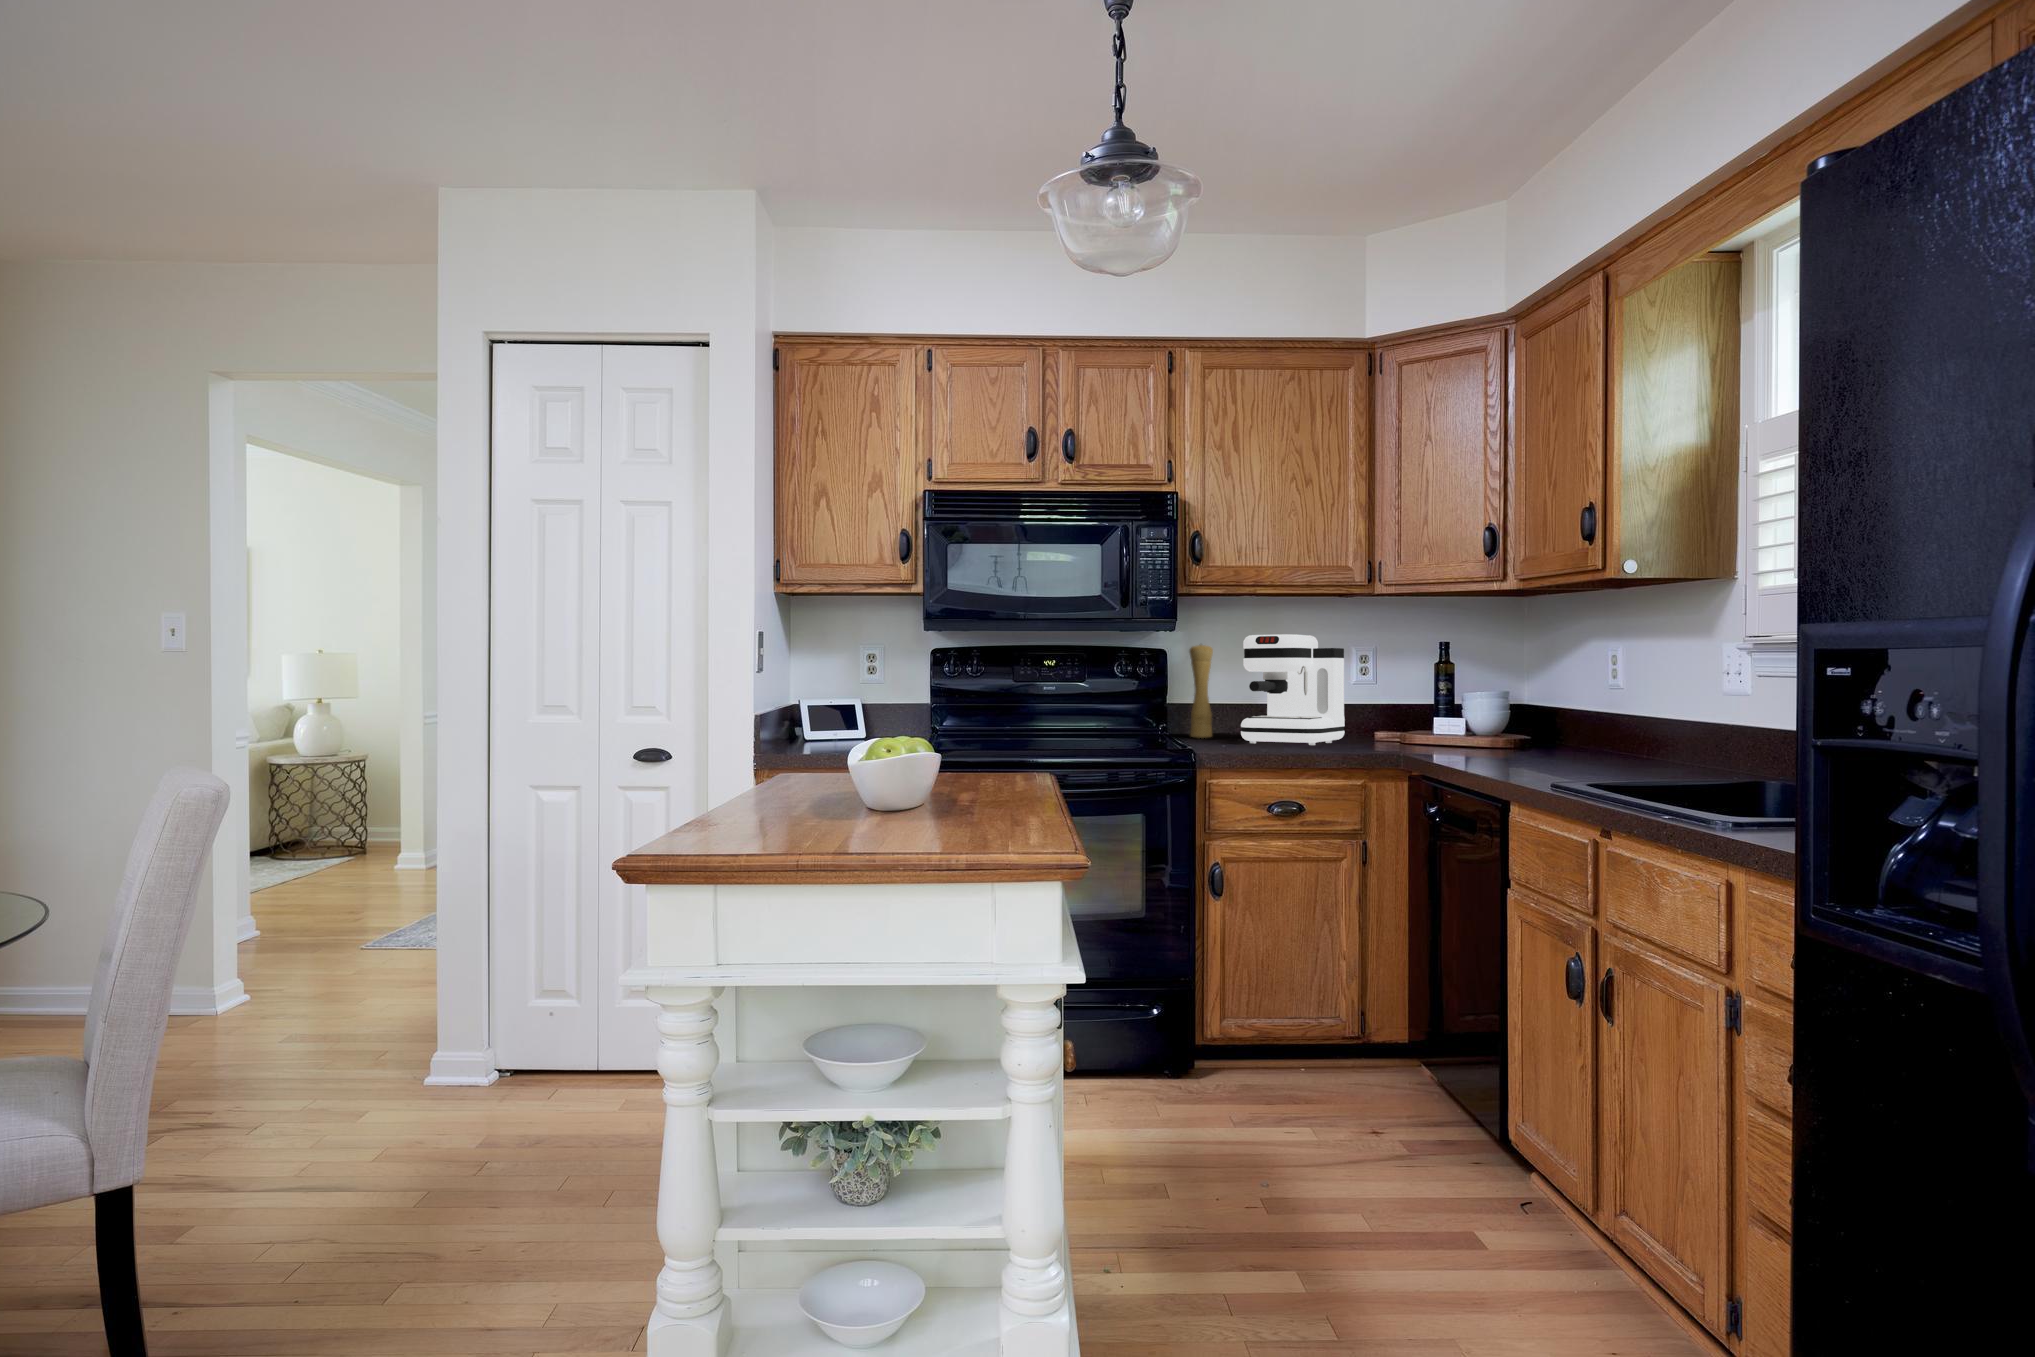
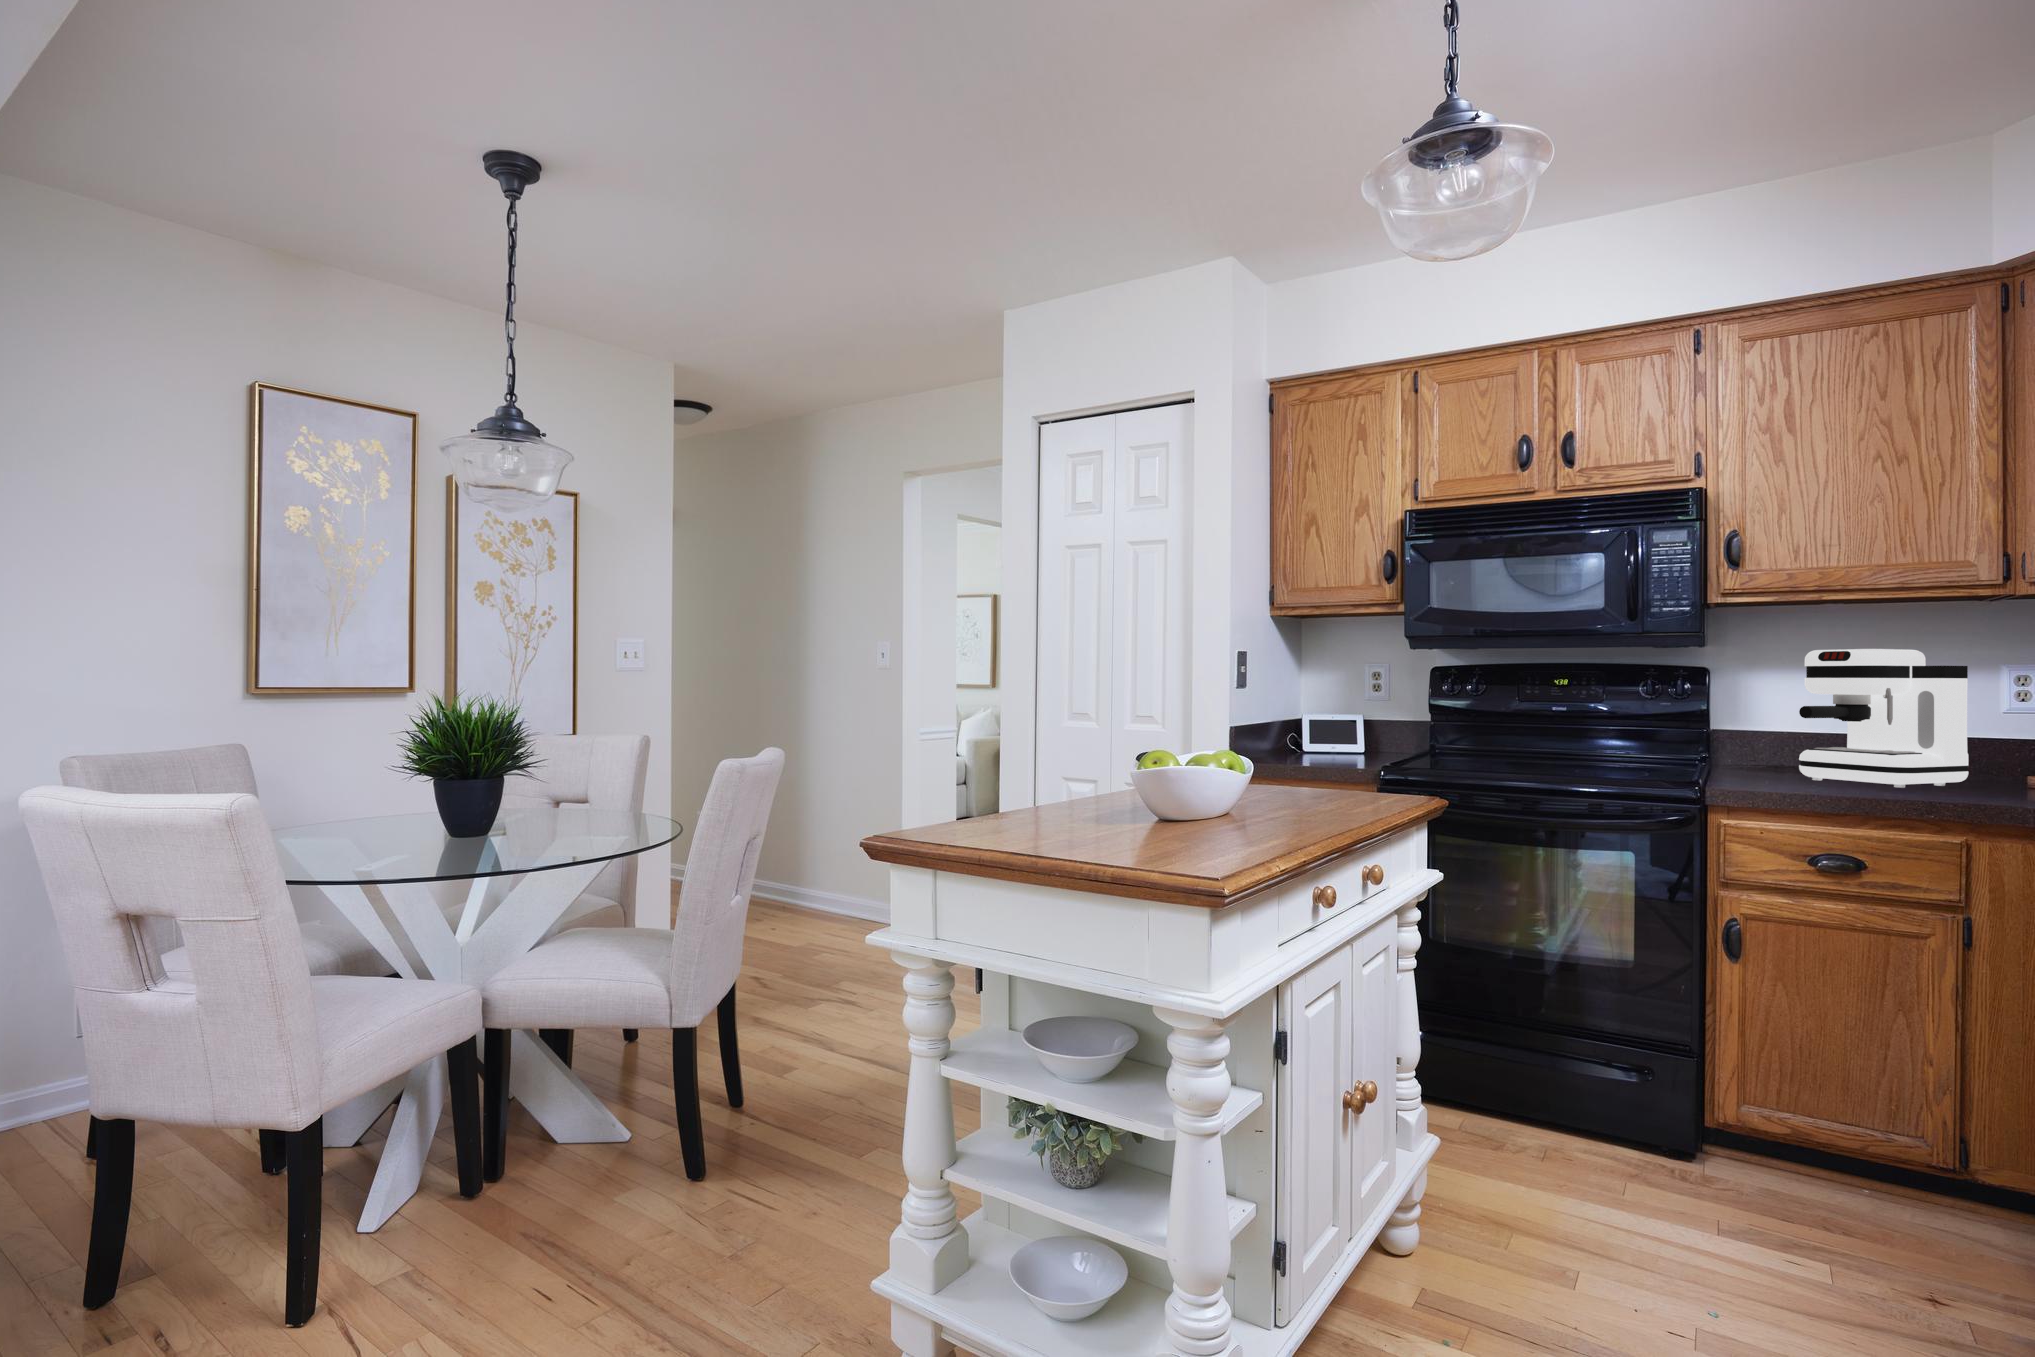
pepper mill: present [1189,644,1213,738] -> none [1744,660,1777,769]

